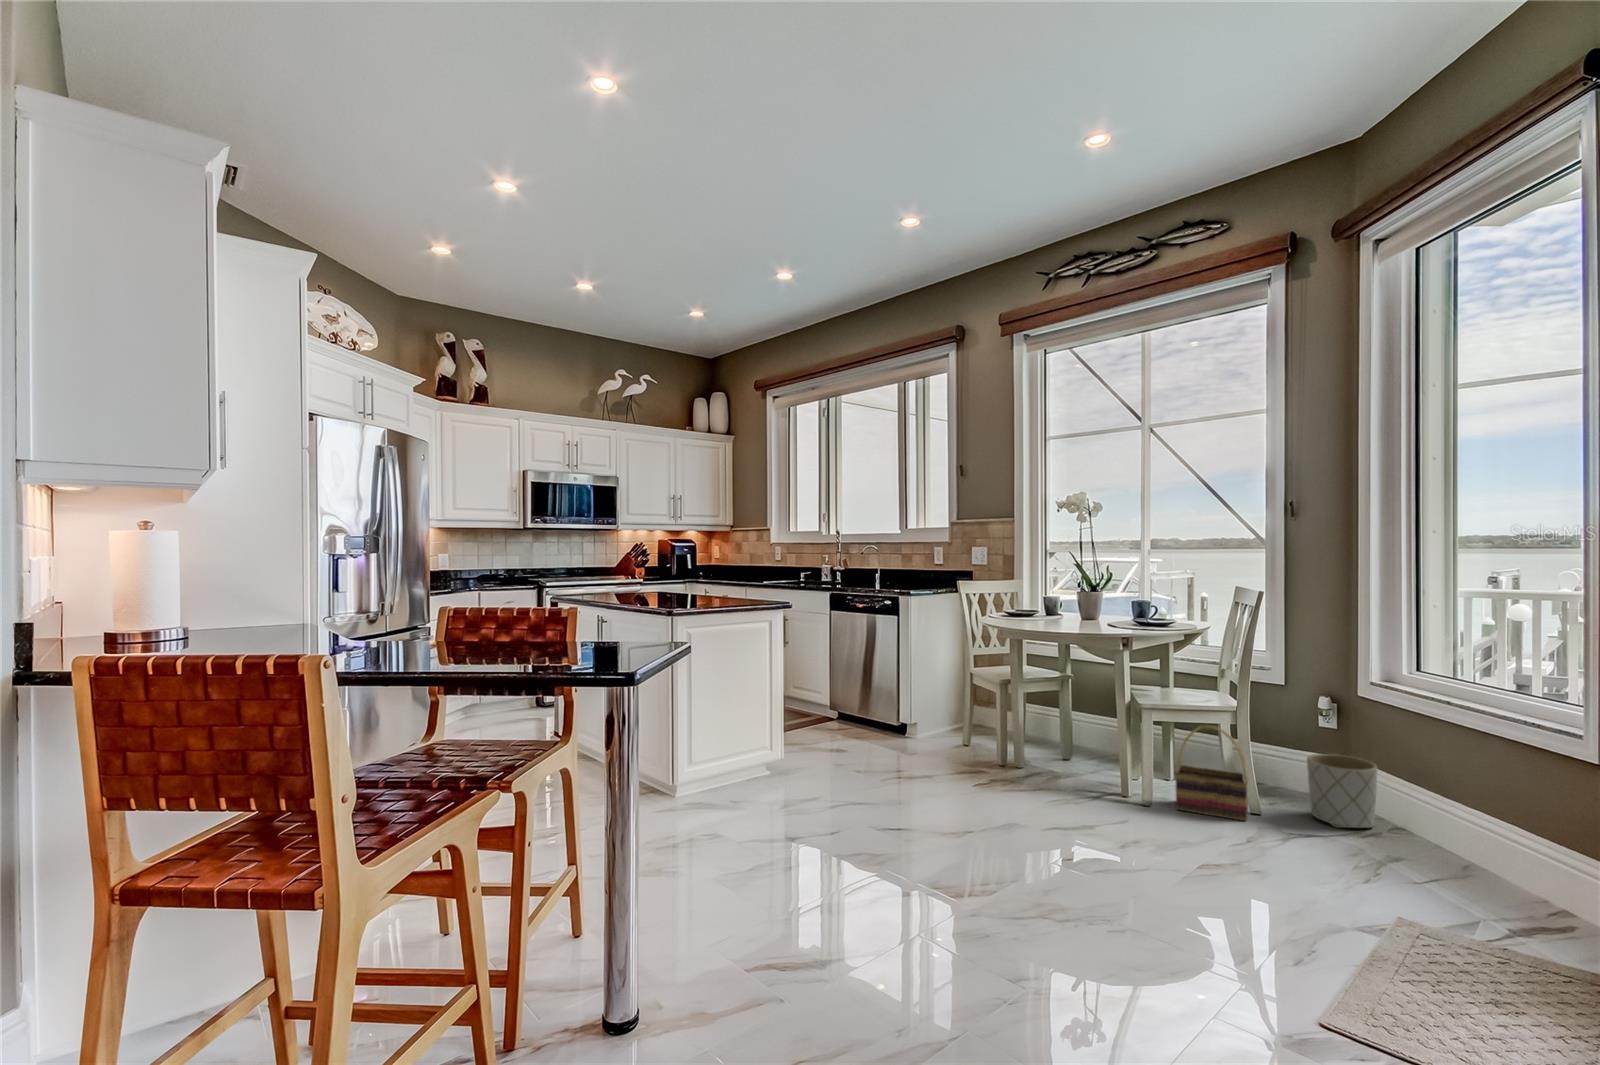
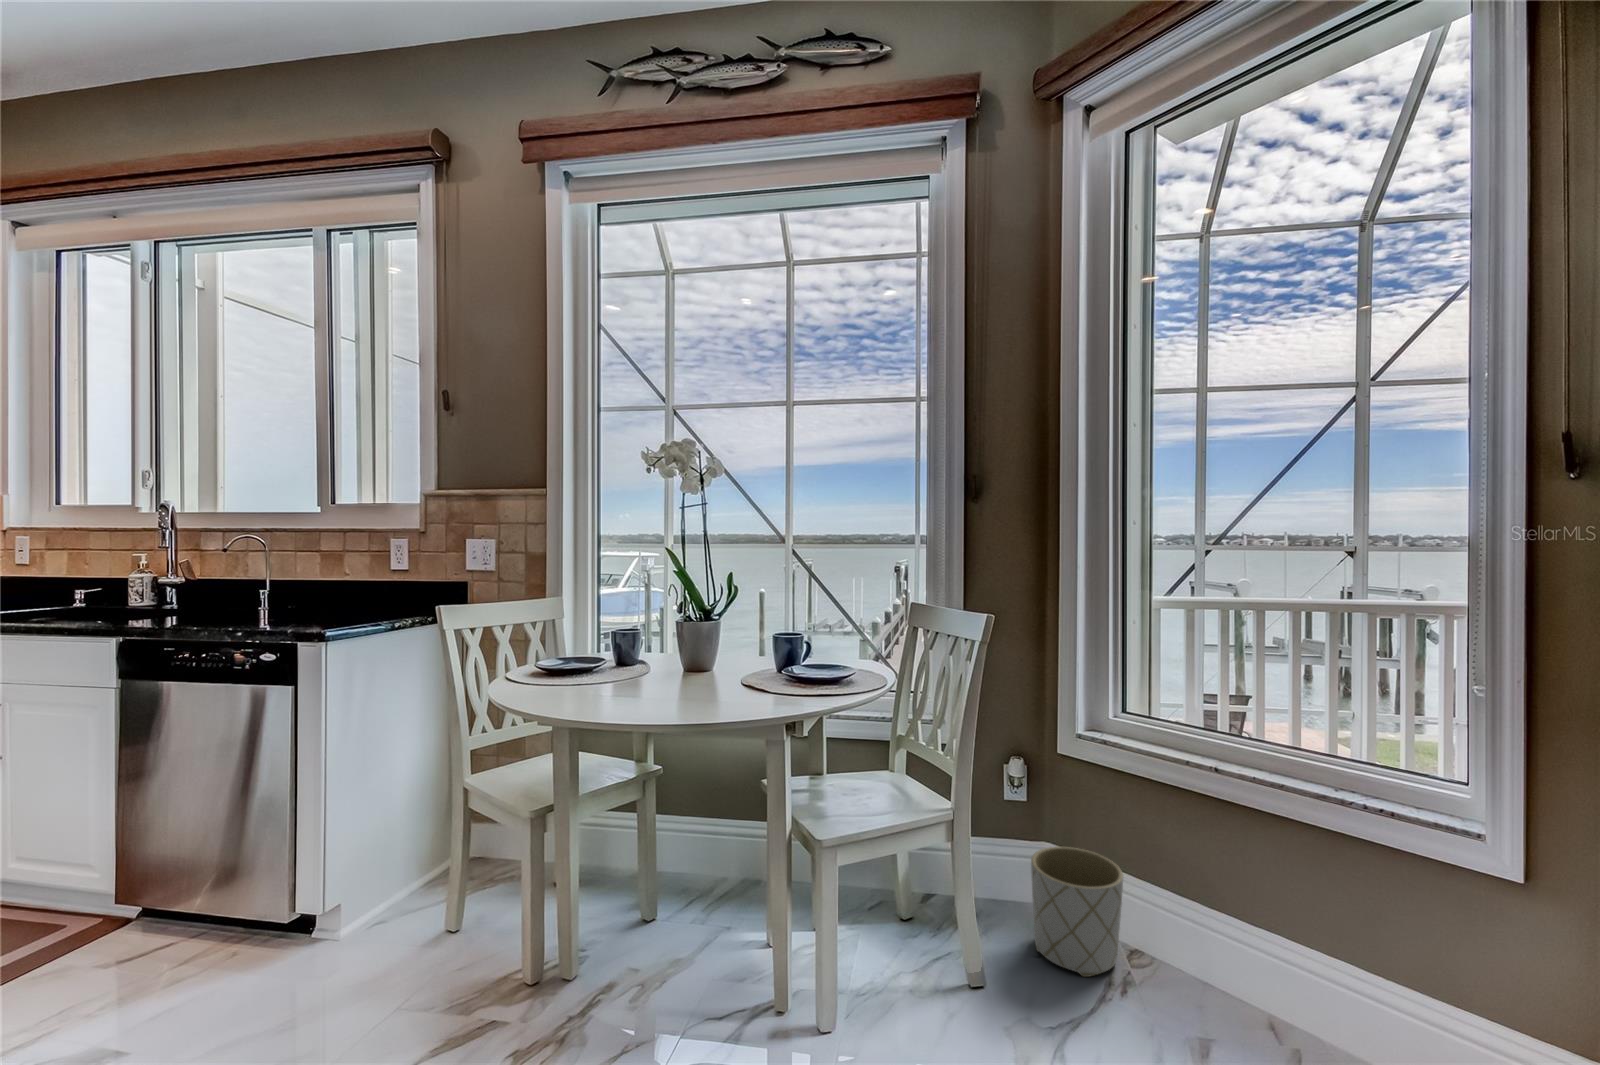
basket: present [1175,725,1248,821] -> none [869,856,992,1025]

